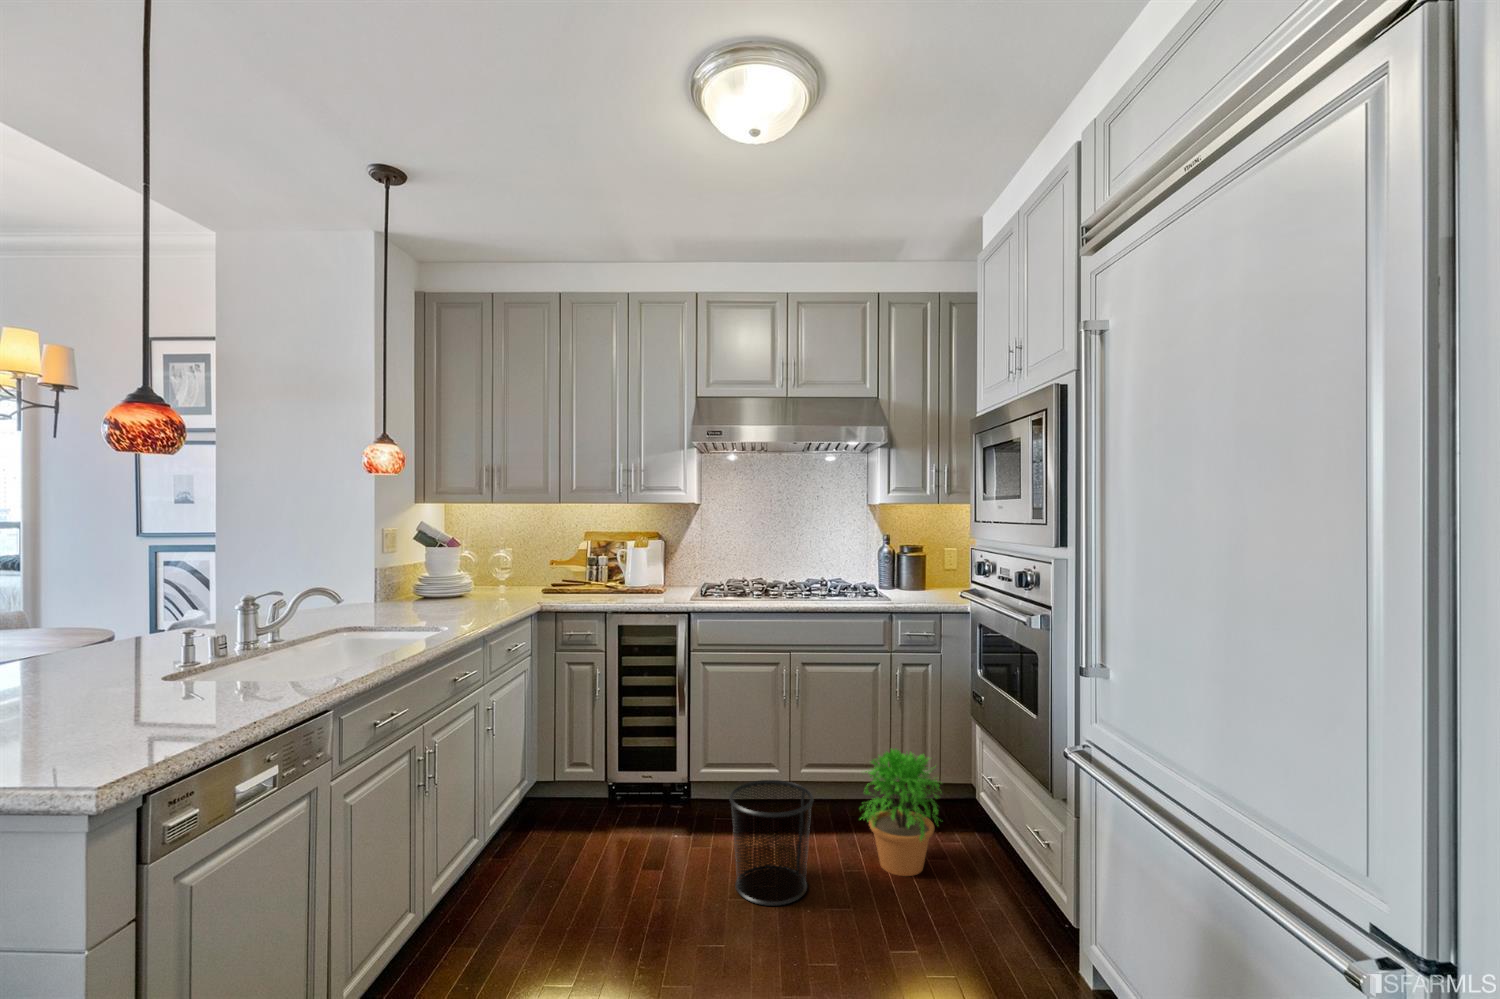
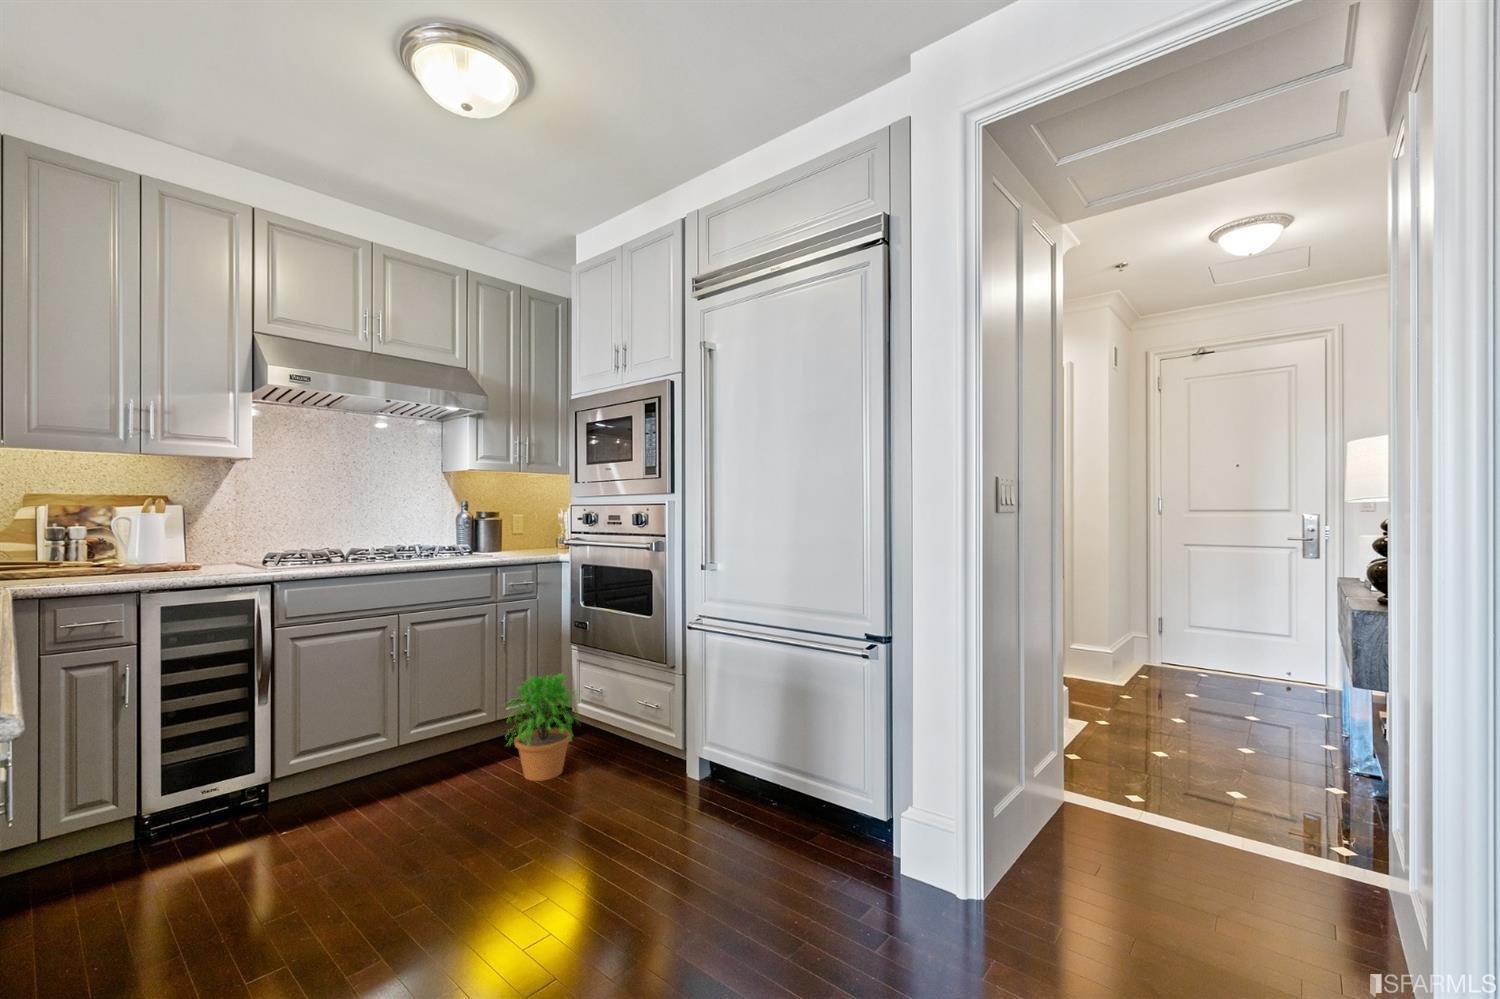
waste bin: present [729,780,814,906] -> none [398,725,491,845]

